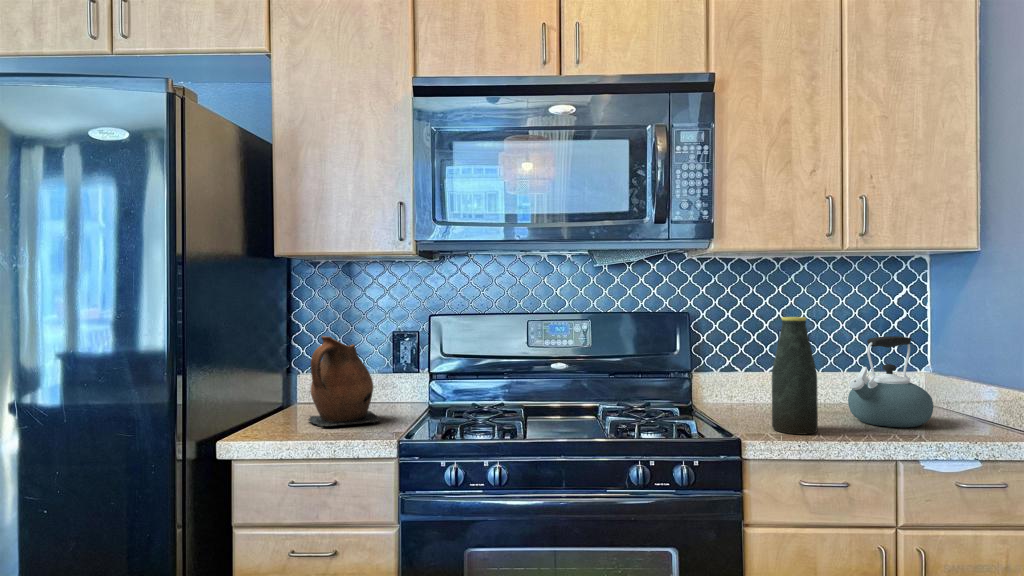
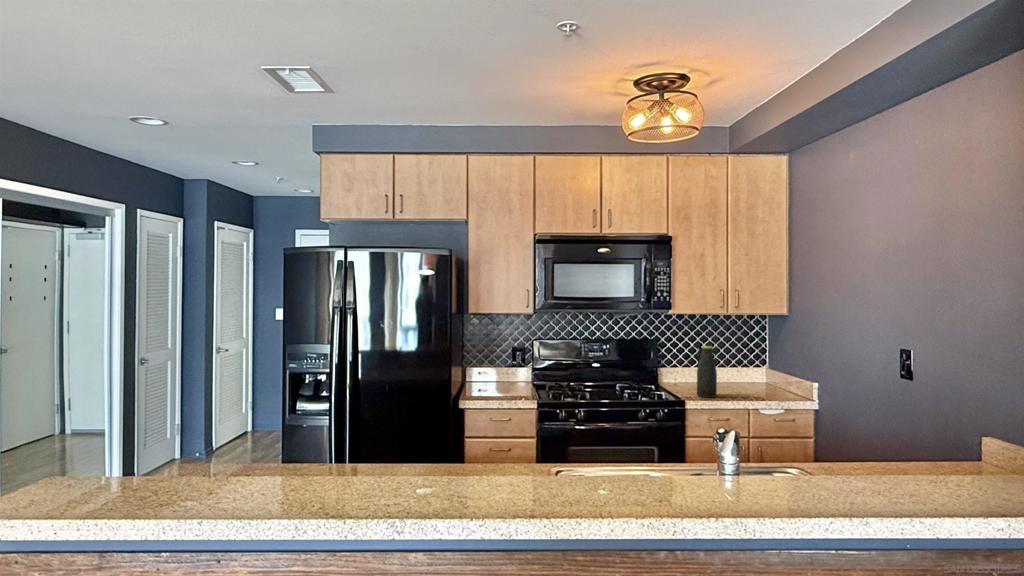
ceramic pitcher: present [308,336,381,426] -> none [483,353,520,395]
kettle: present [848,336,933,427] -> none [730,354,766,395]

